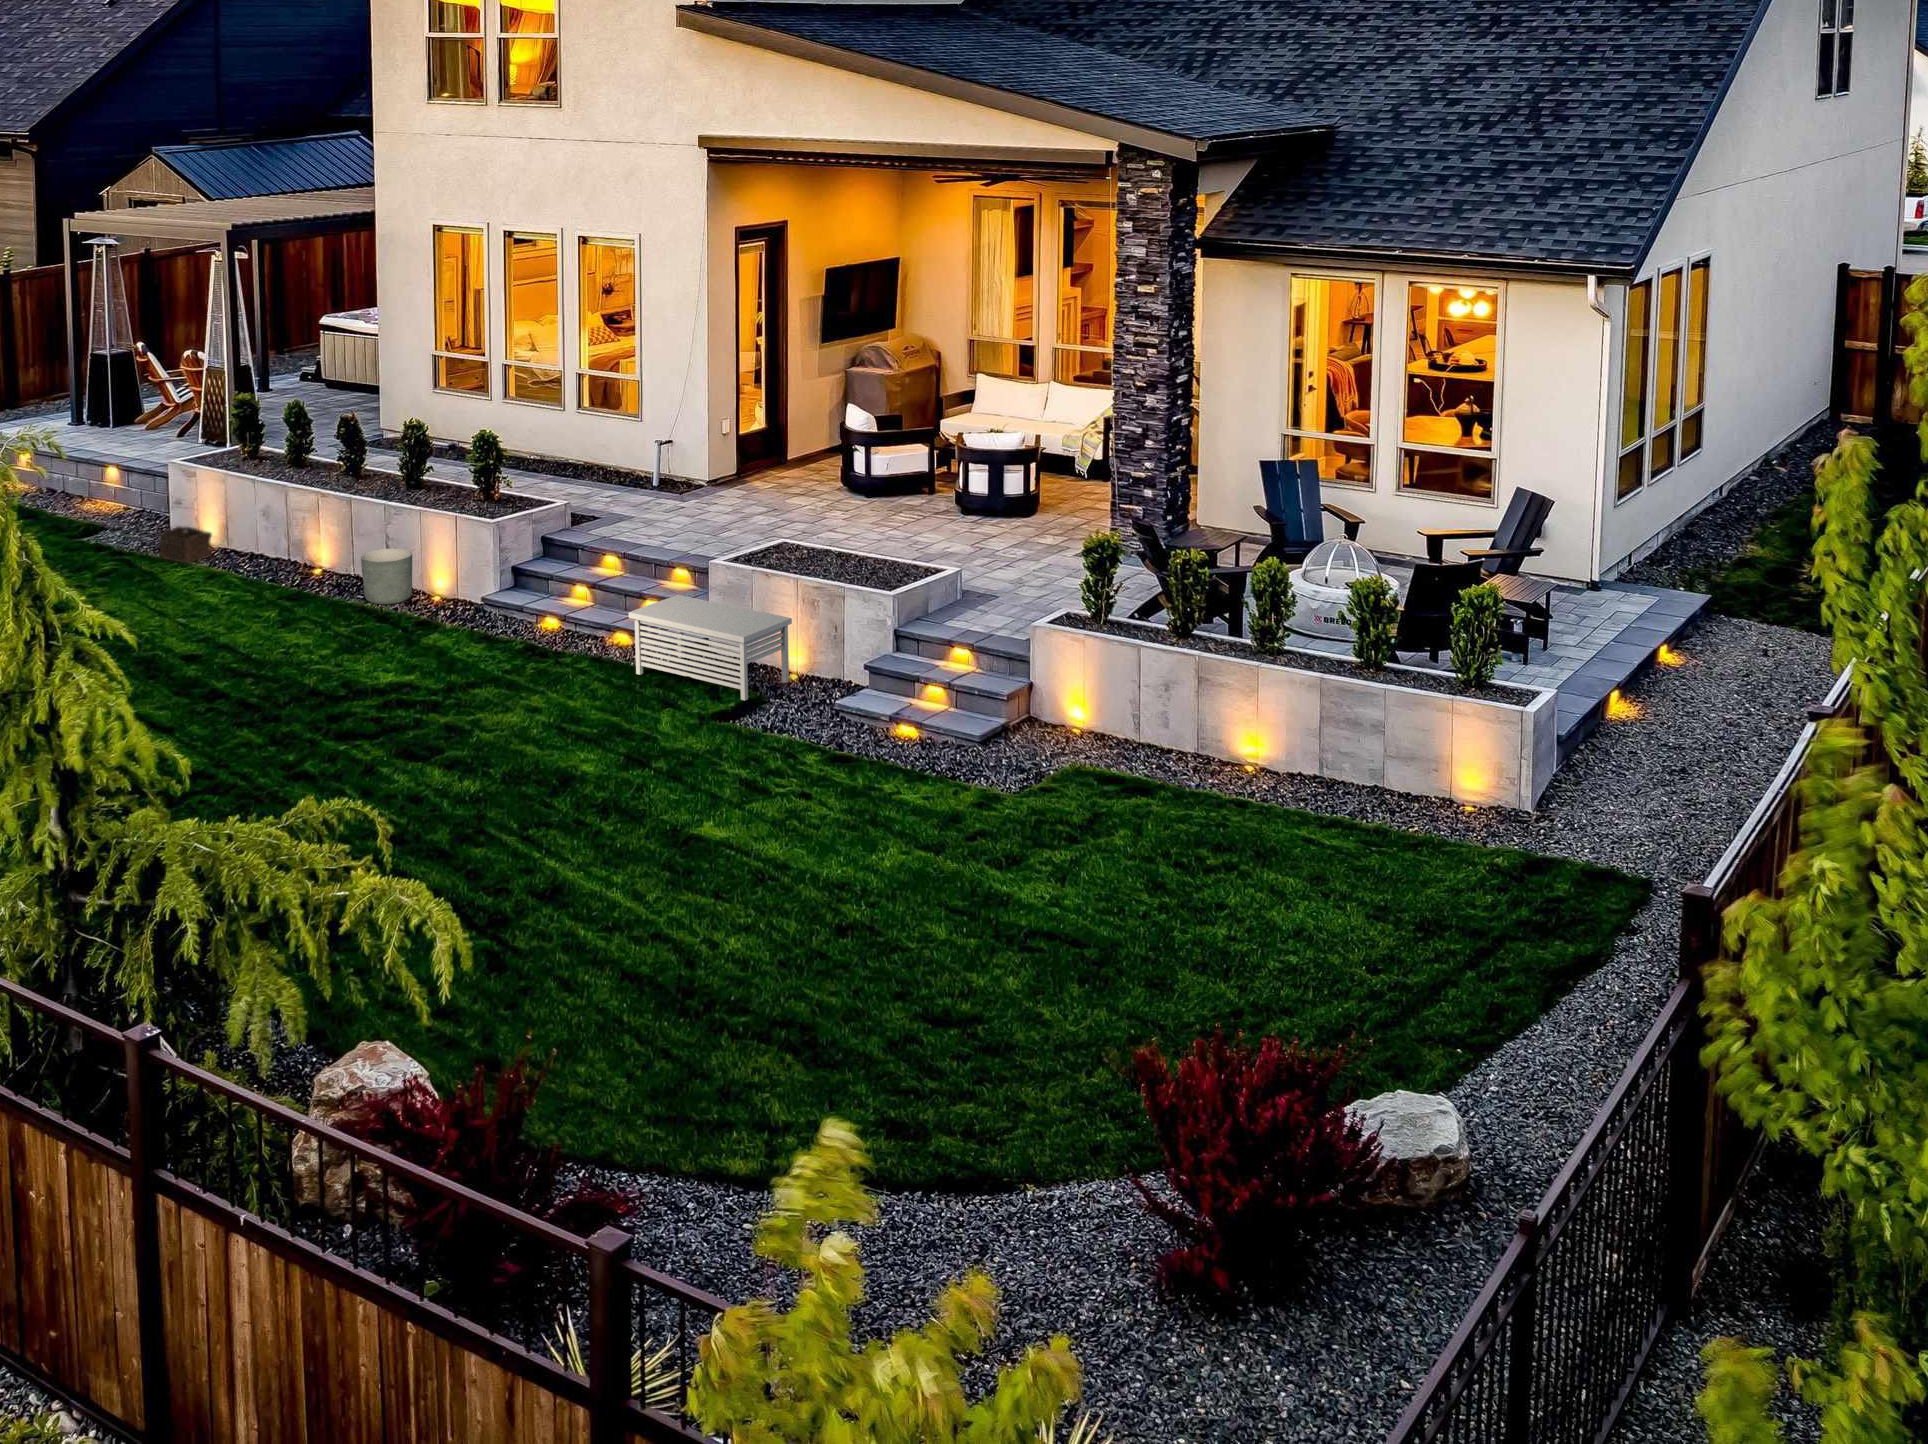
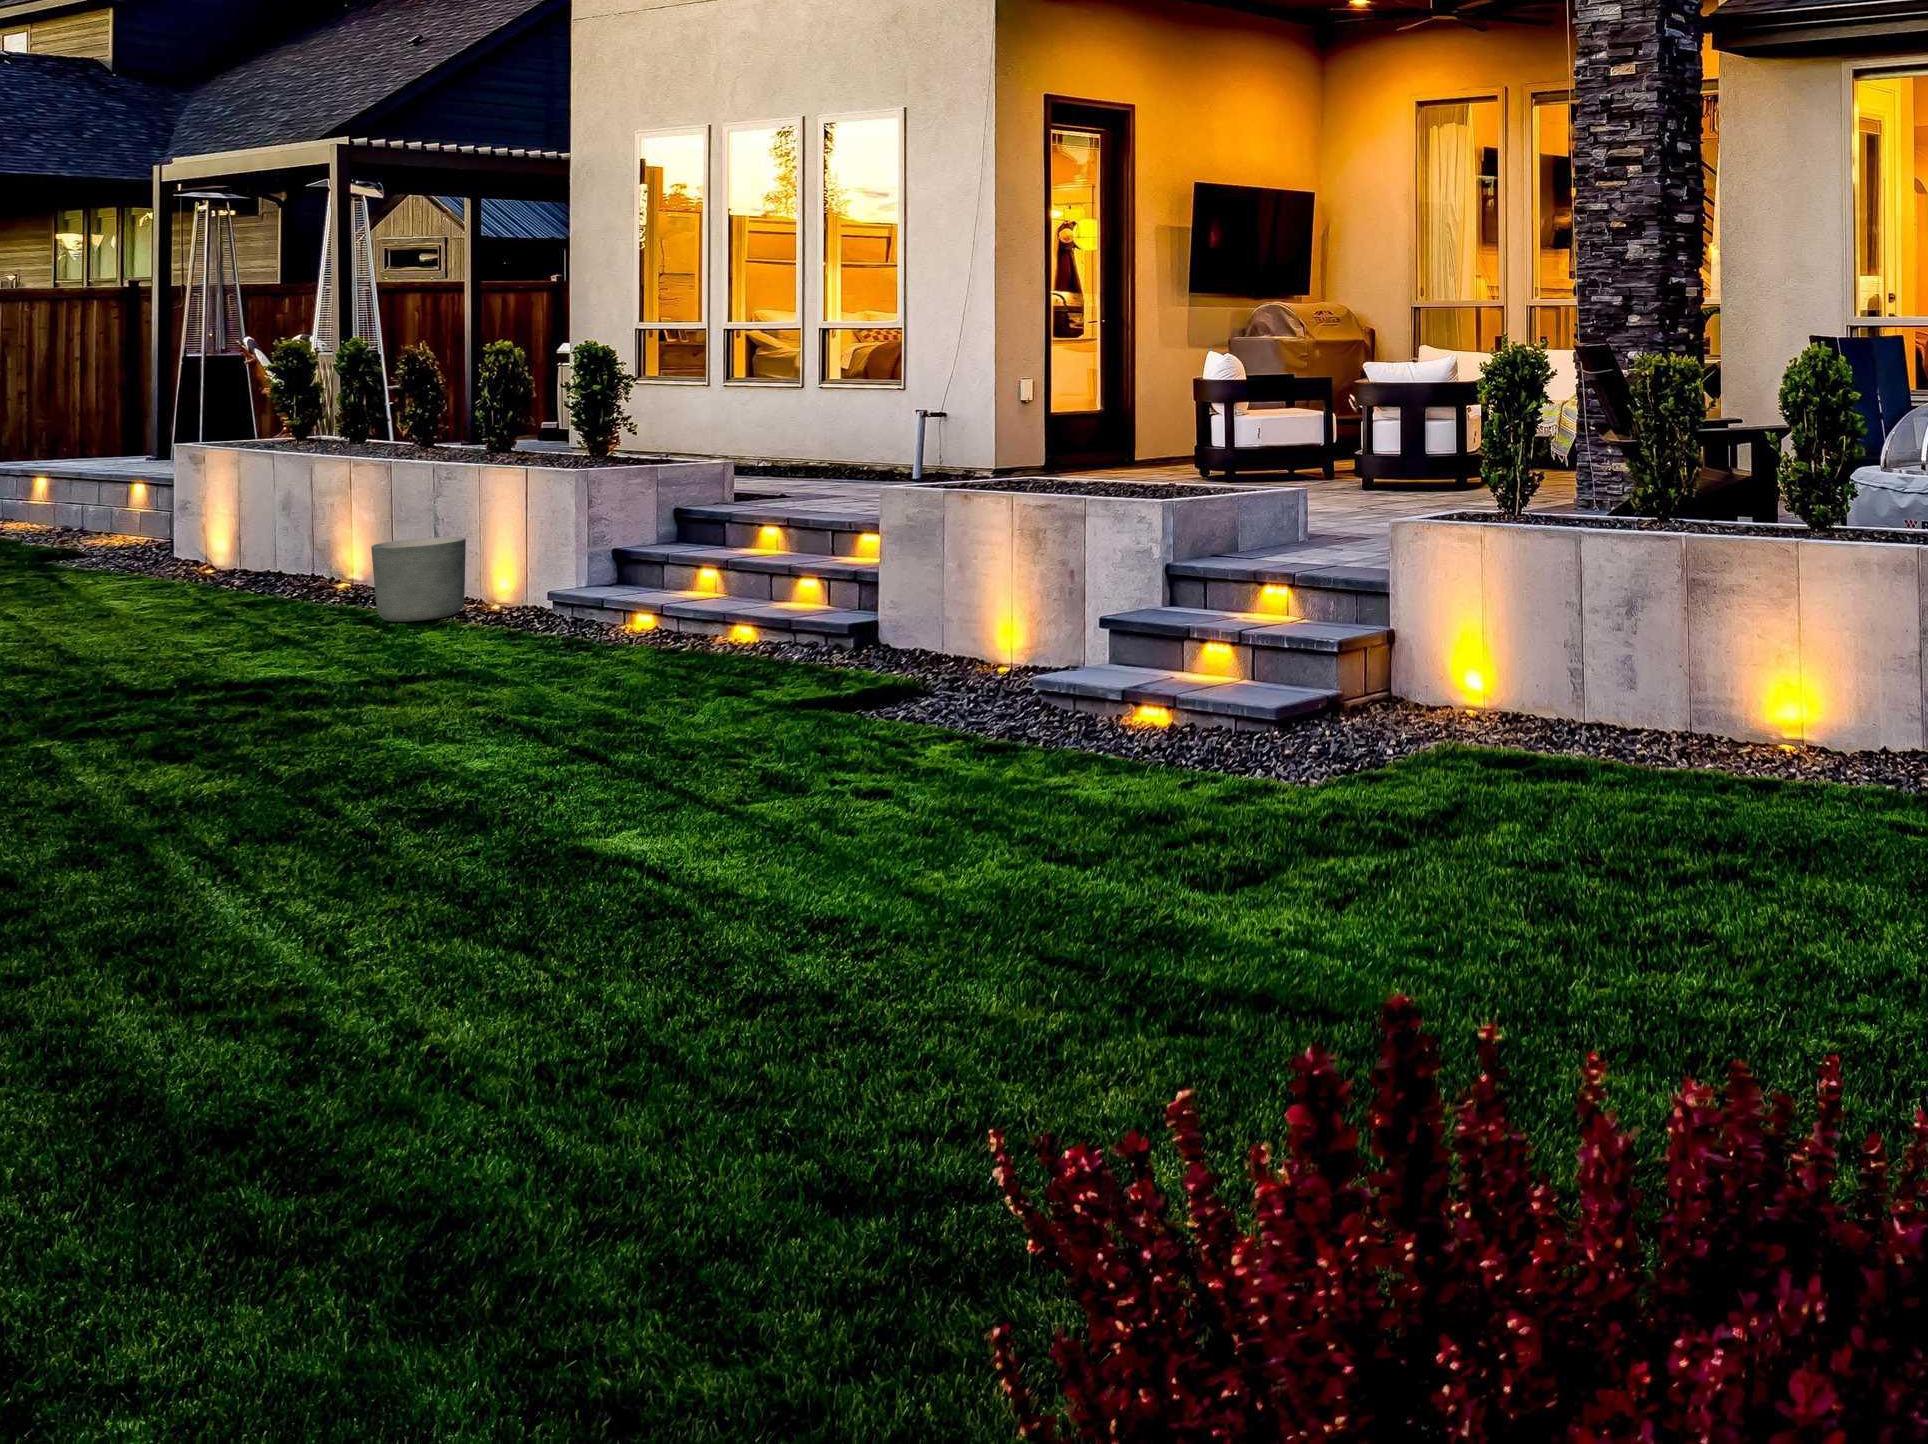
basket: present [159,526,212,563] -> none [132,543,220,596]
storage bench: present [629,595,792,701] -> none [707,547,988,699]

